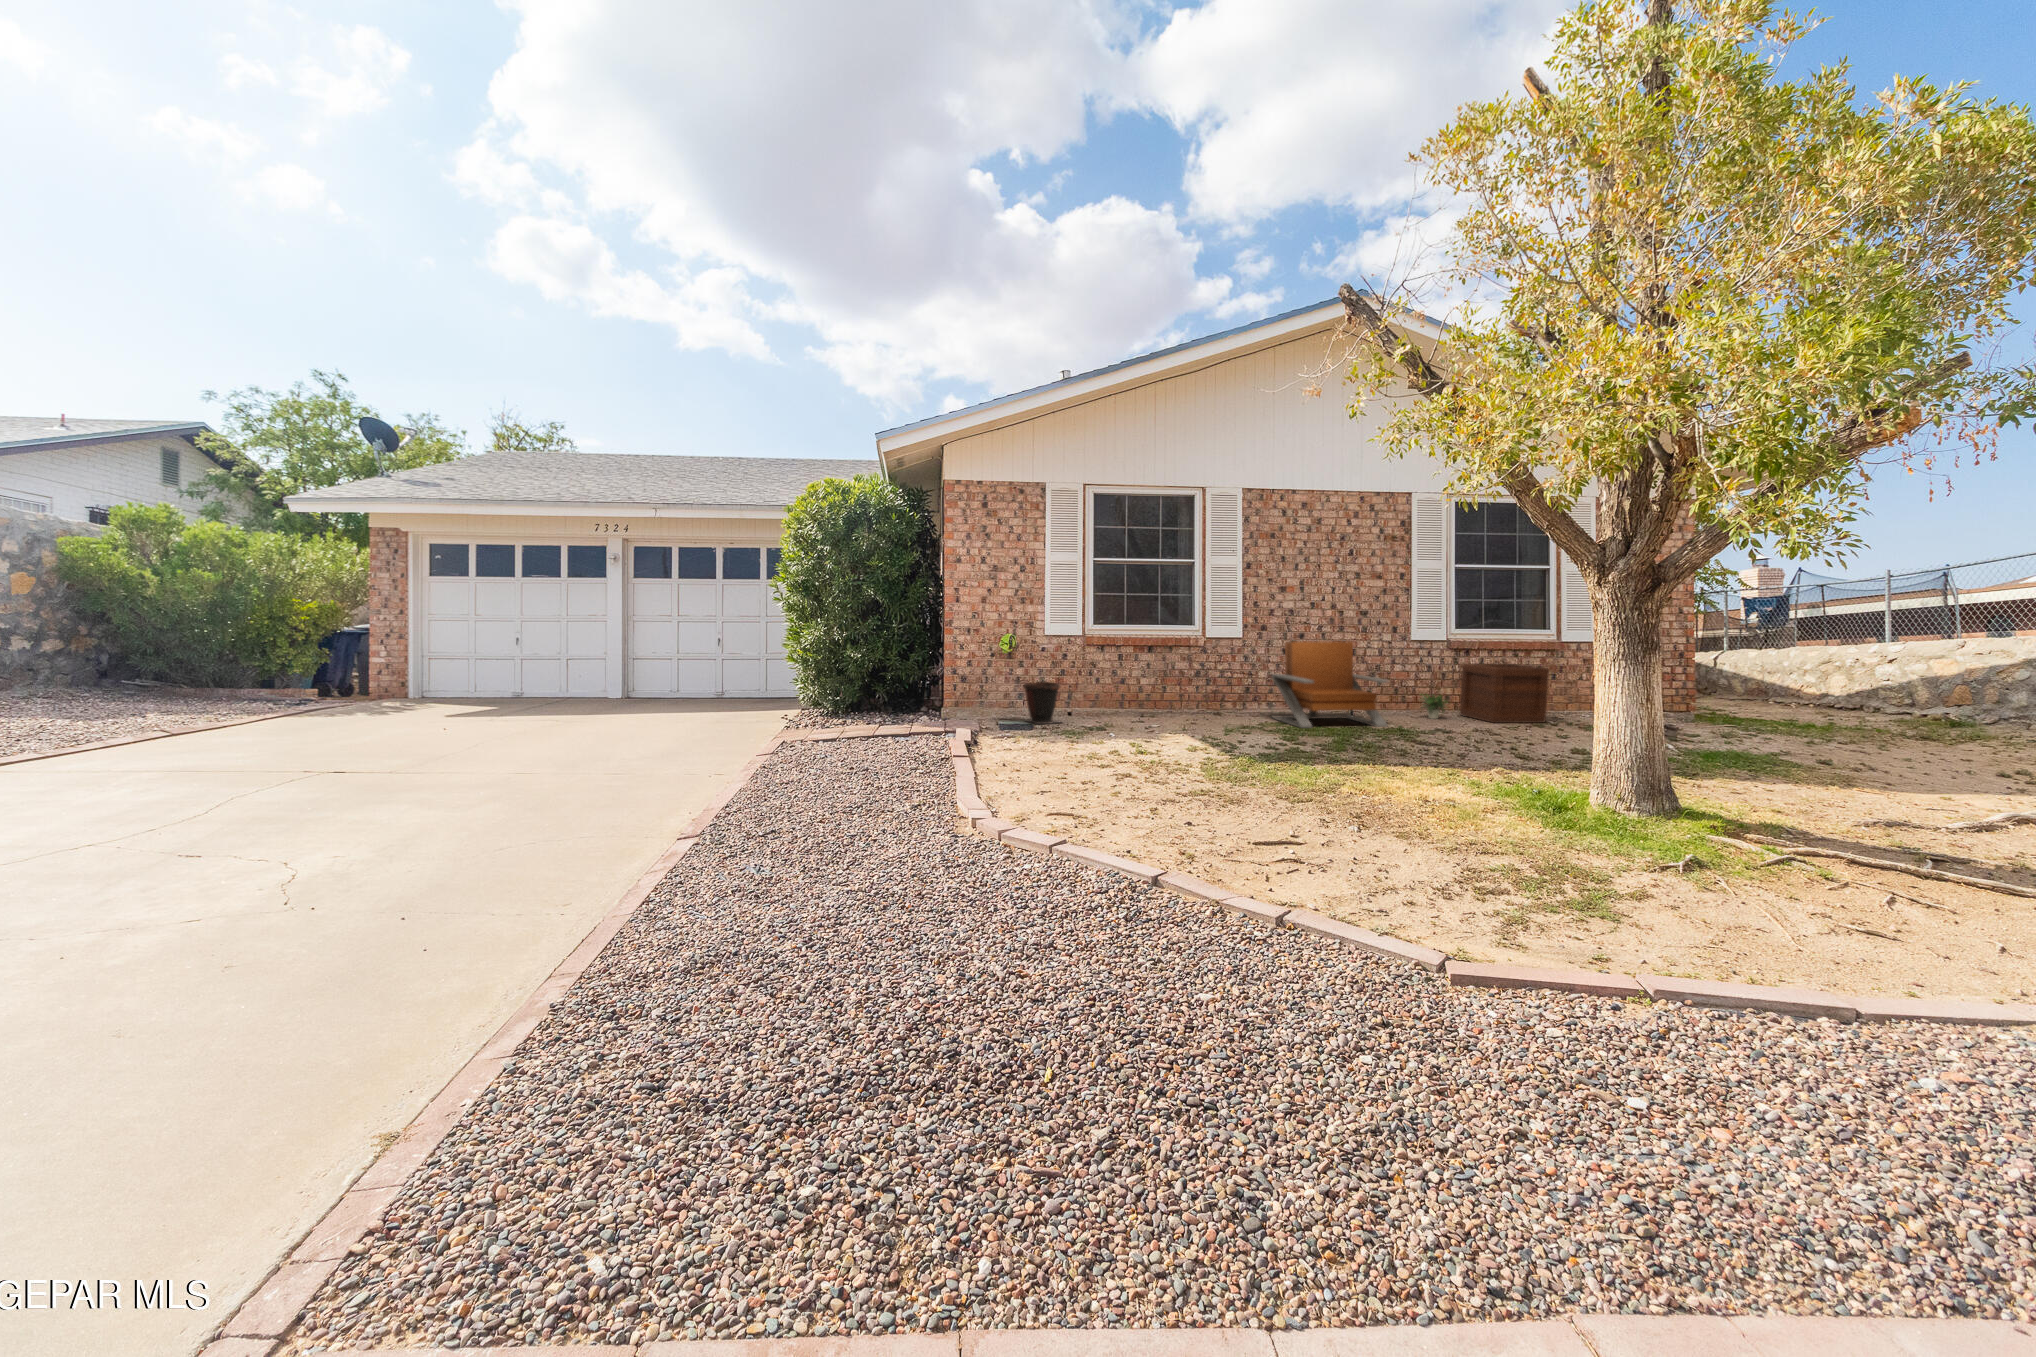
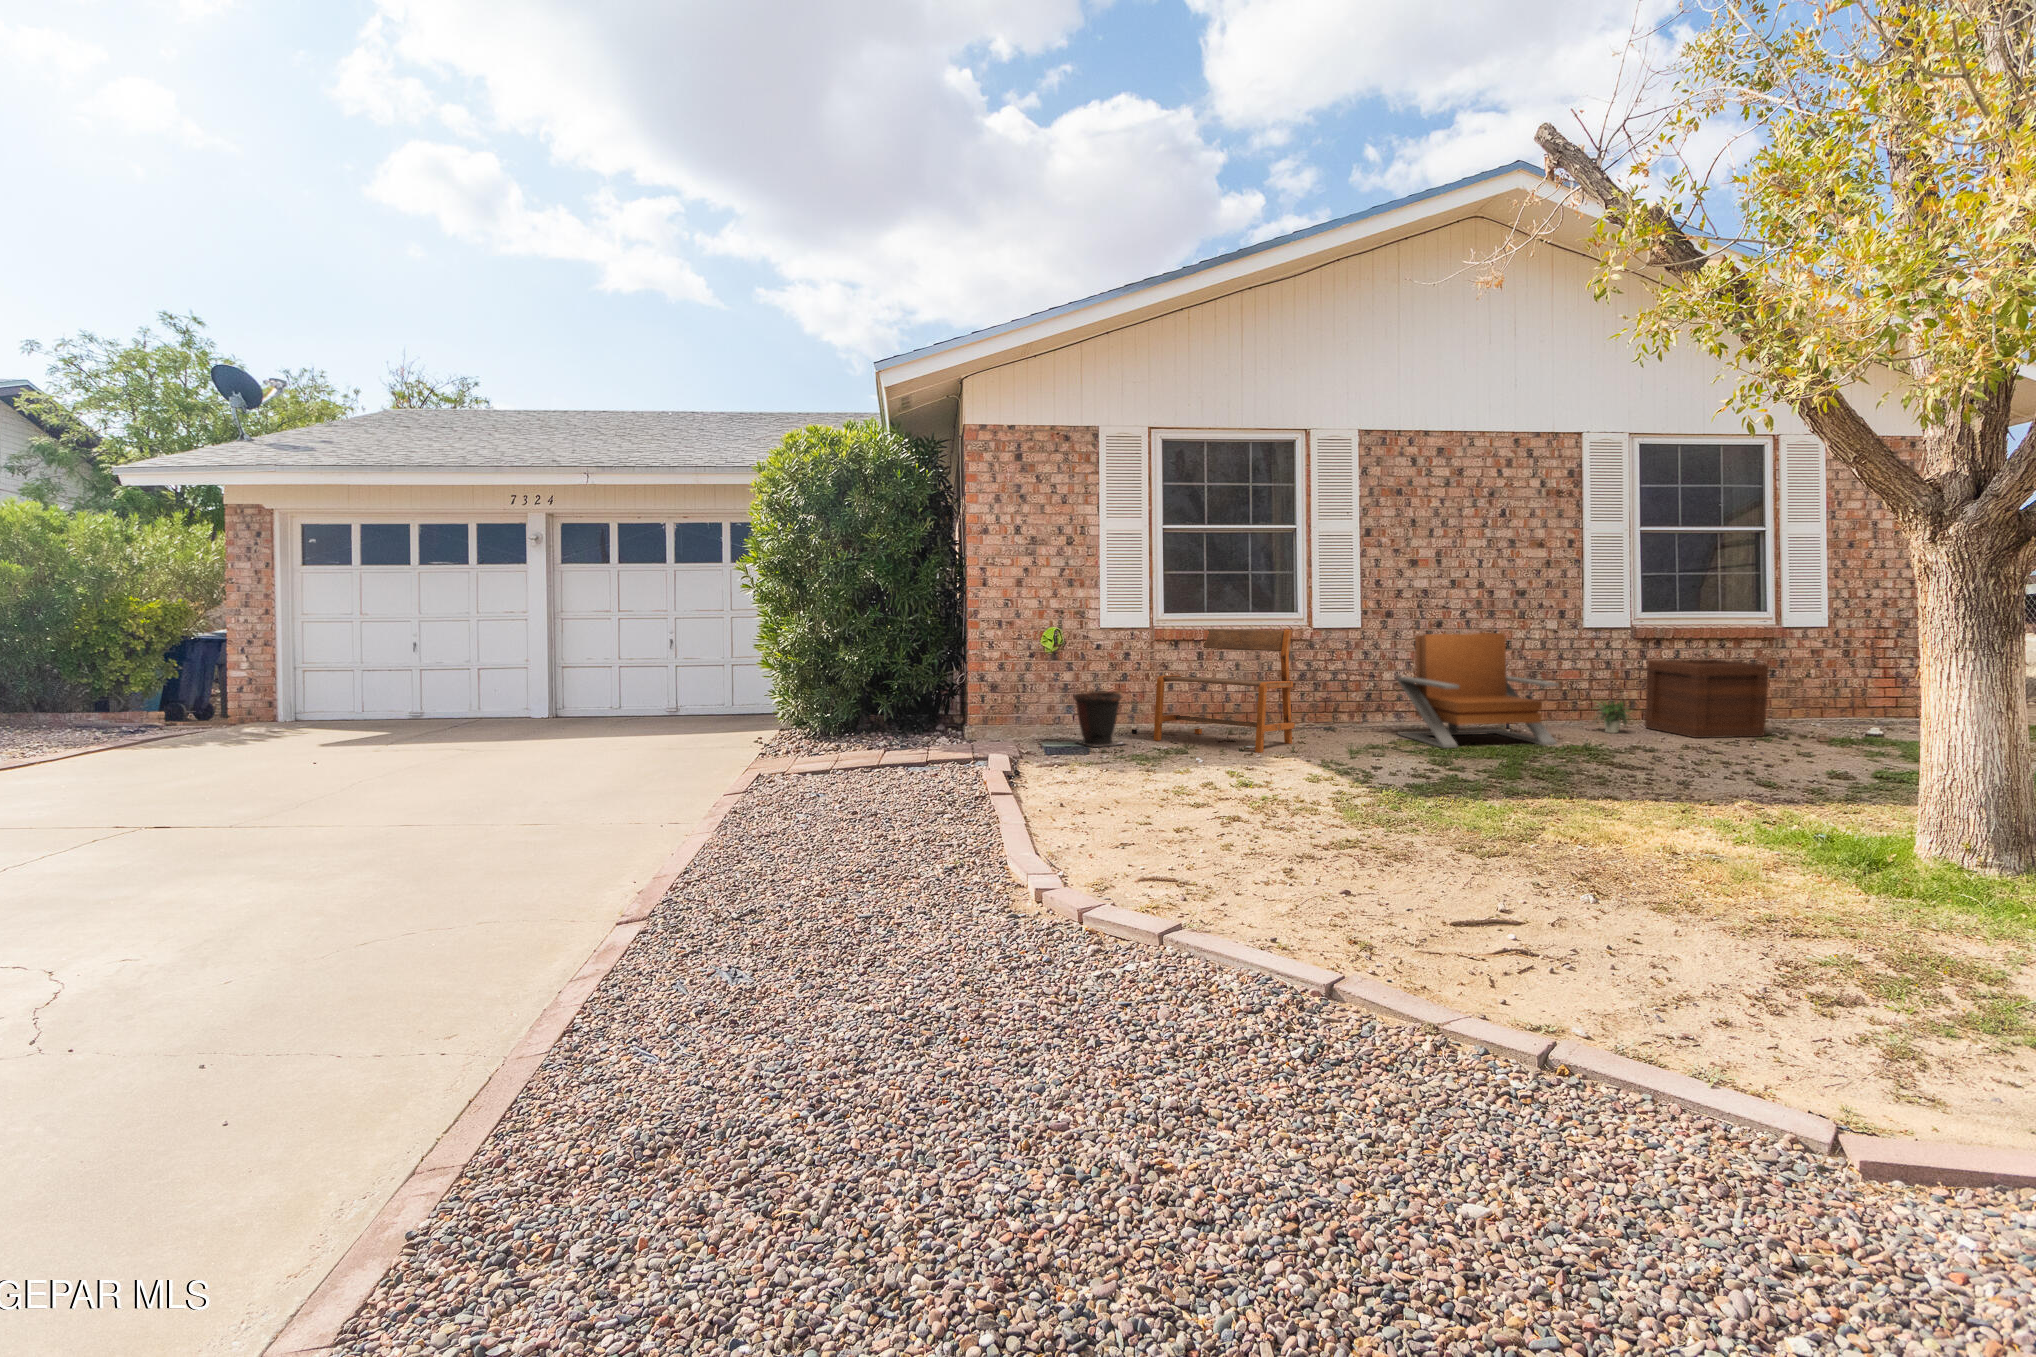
bench: none [1085,634,1191,730] -> present [1154,629,1295,753]

